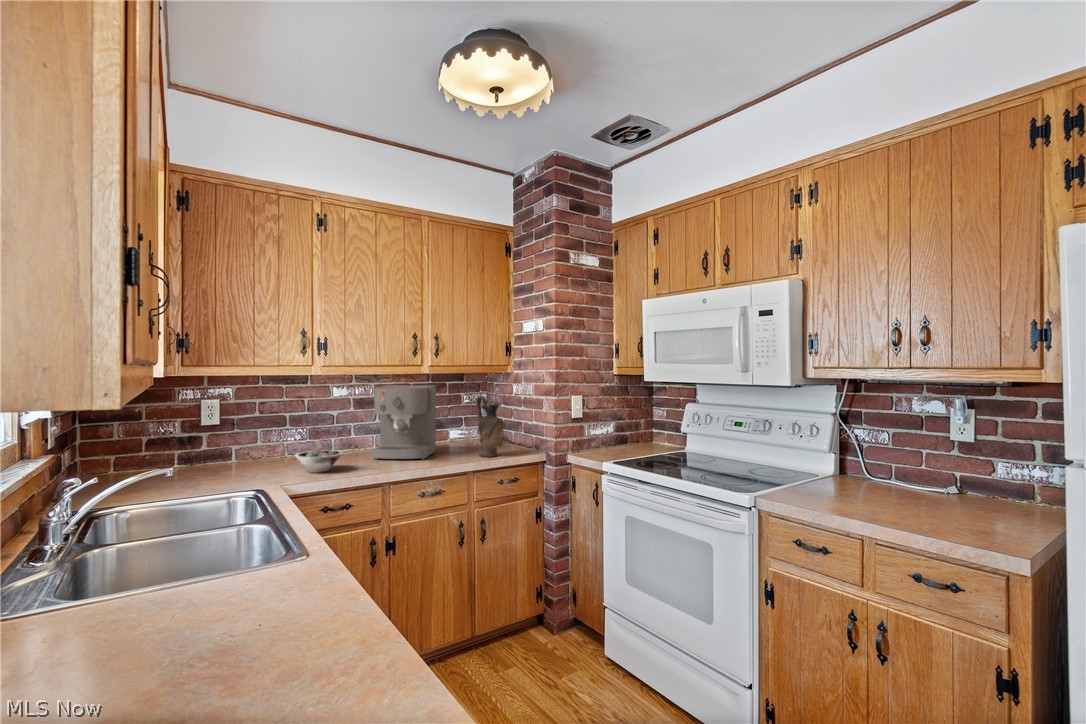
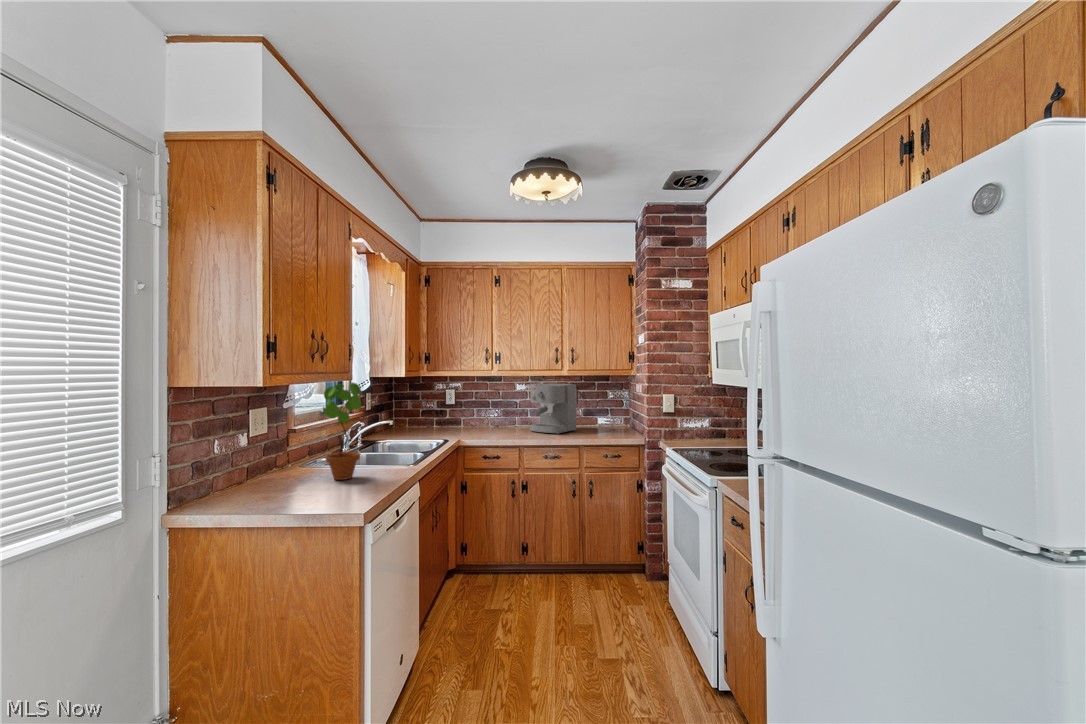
potted plant: none [137,377,263,639] -> present [323,382,361,480]
ceramic pitcher: present [476,395,504,457] -> none [597,392,616,437]
bowl: present [295,440,343,473] -> none [477,416,508,435]

